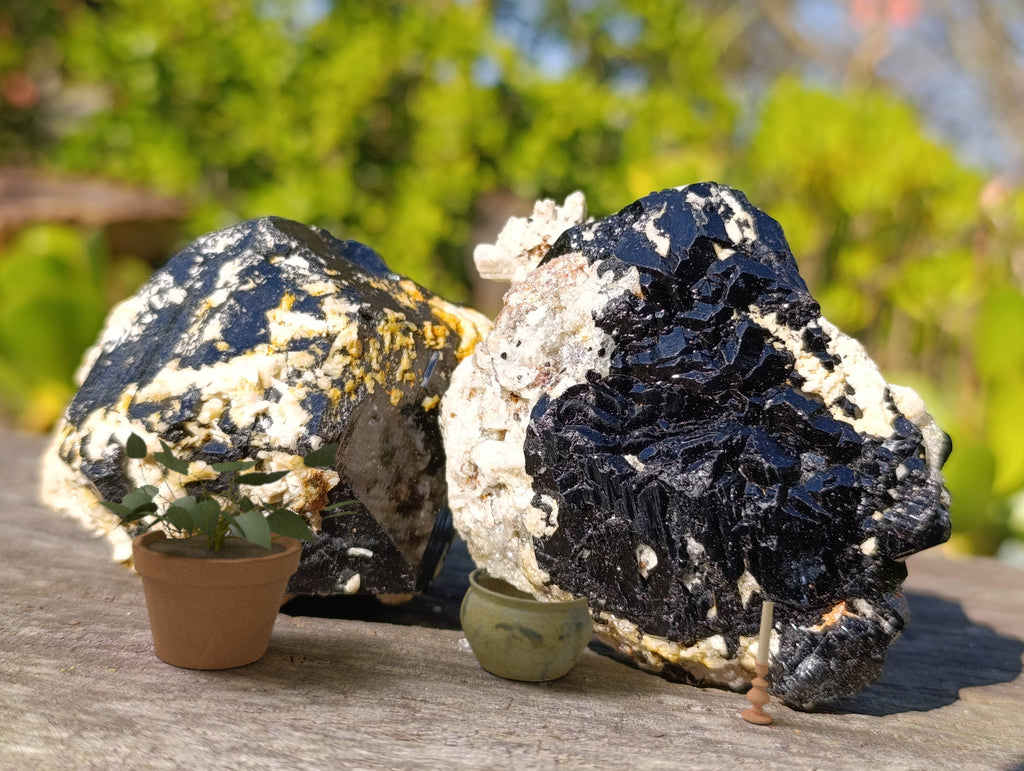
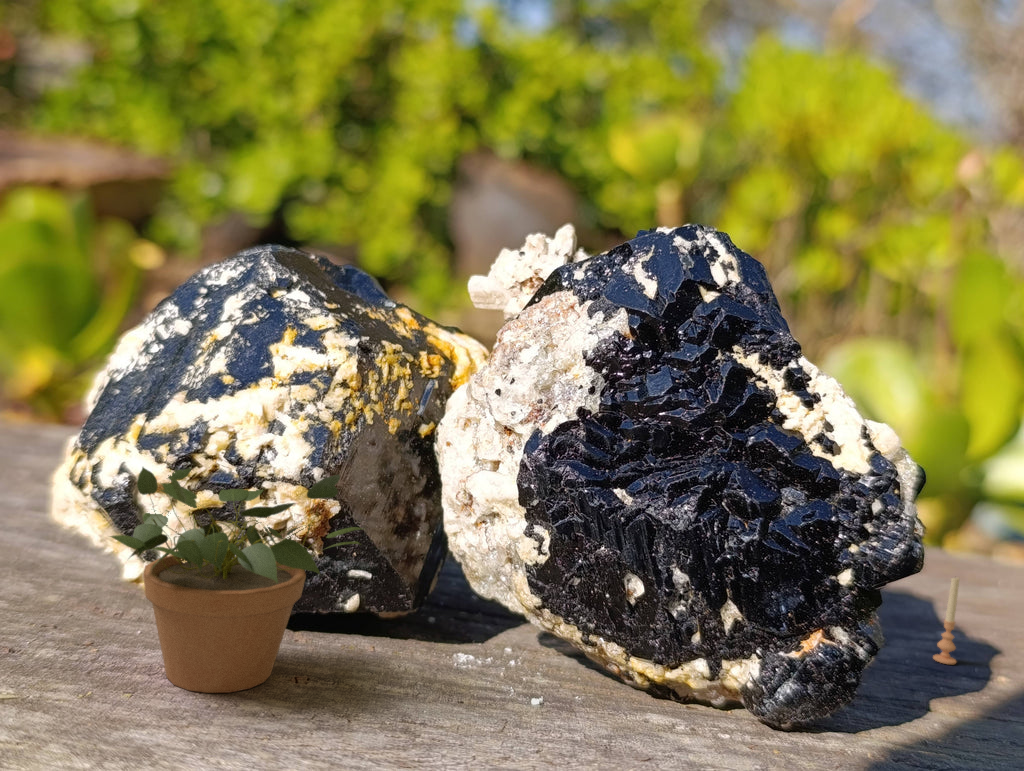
ceramic bowl: present [460,567,594,681] -> none [456,585,583,701]
candle: present [741,601,773,724] -> present [933,578,959,664]

